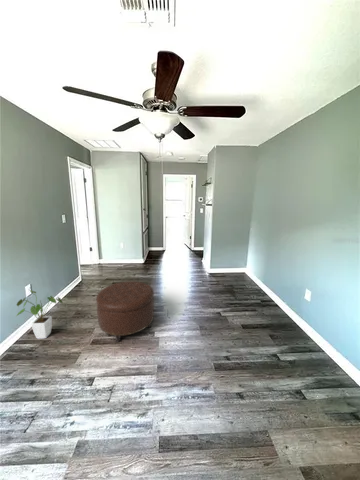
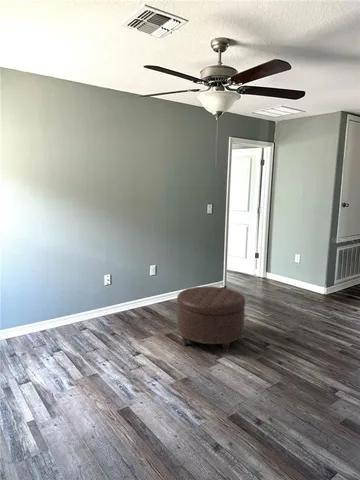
house plant: present [17,290,63,339] -> none [132,269,165,316]

